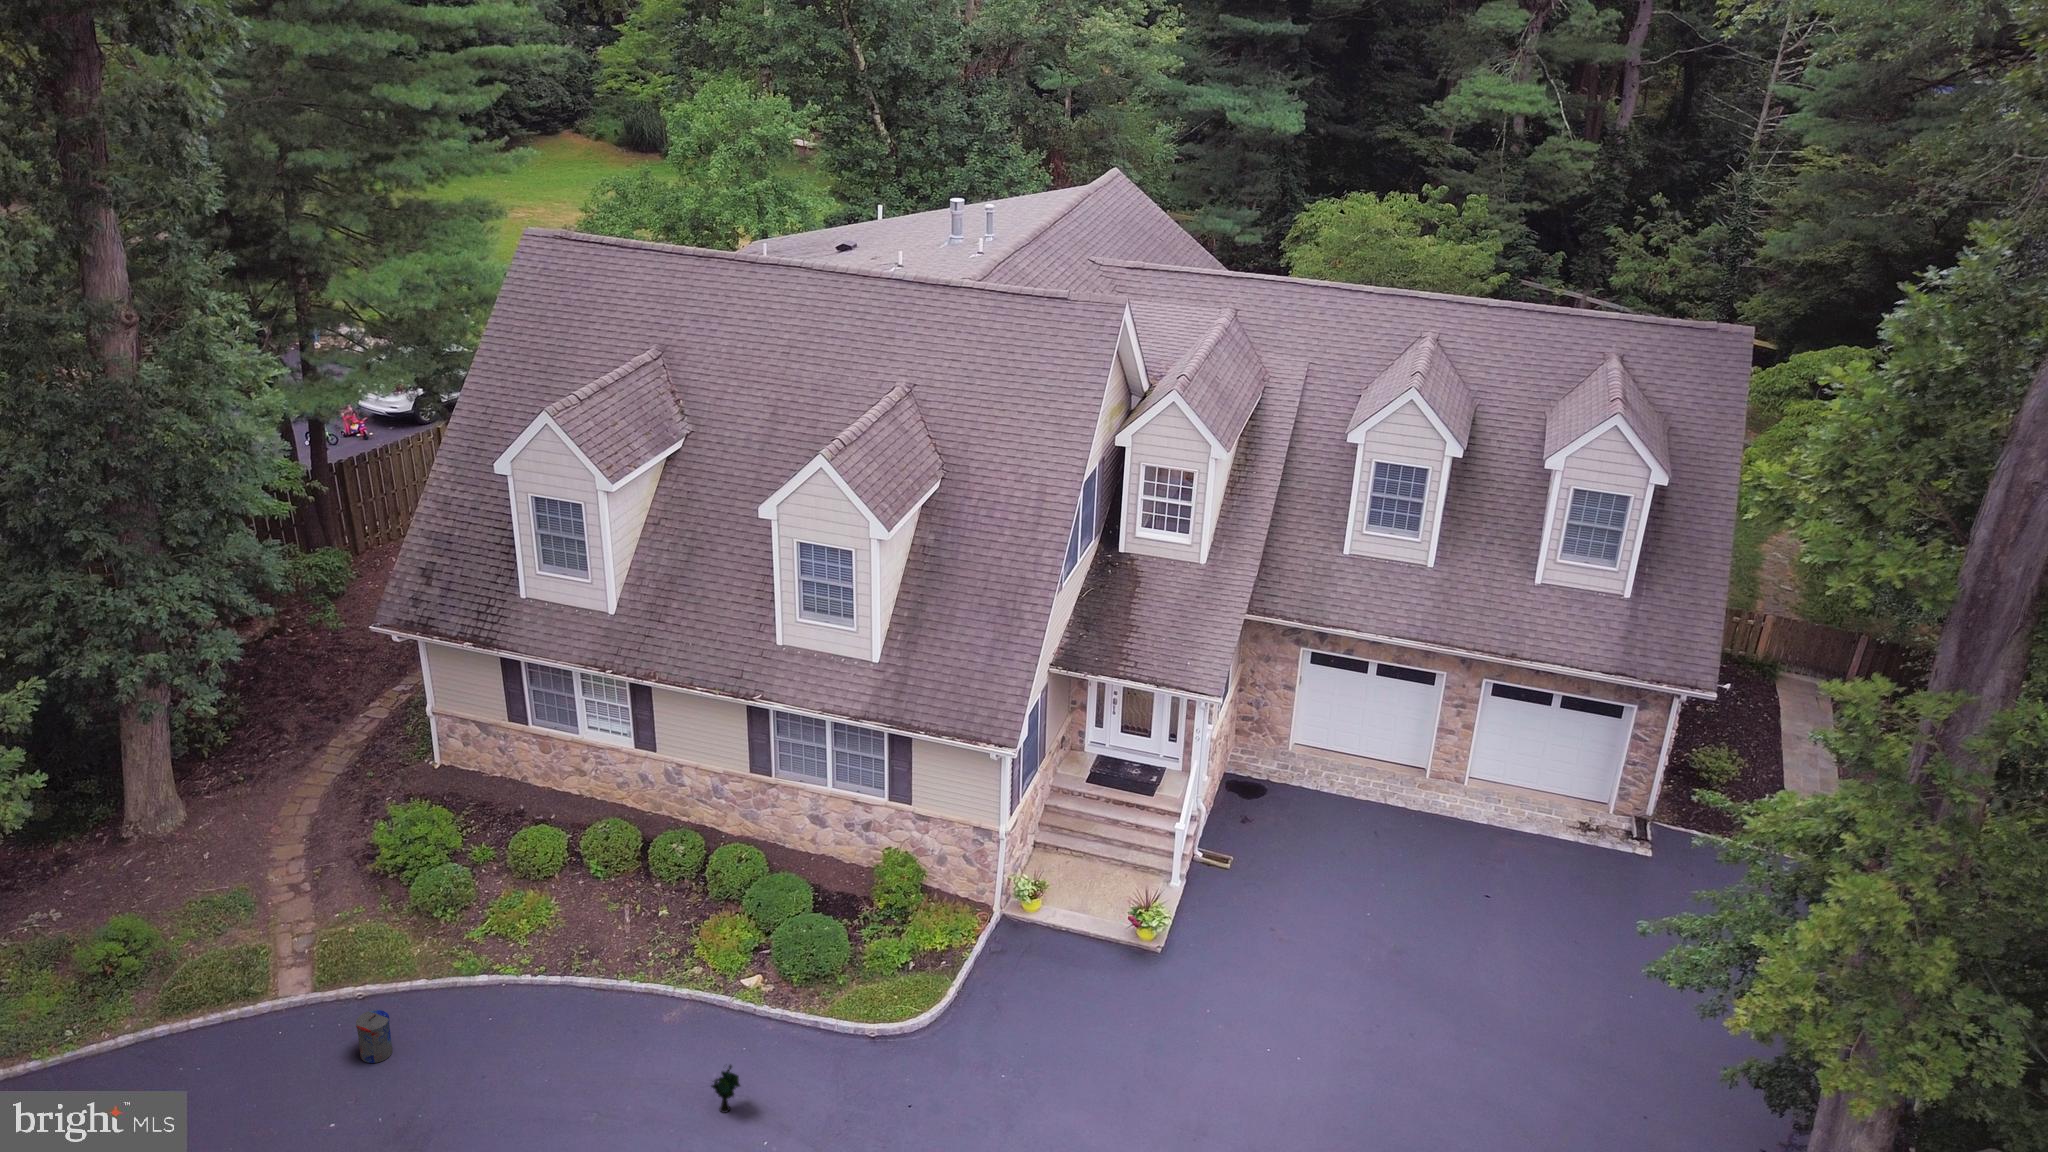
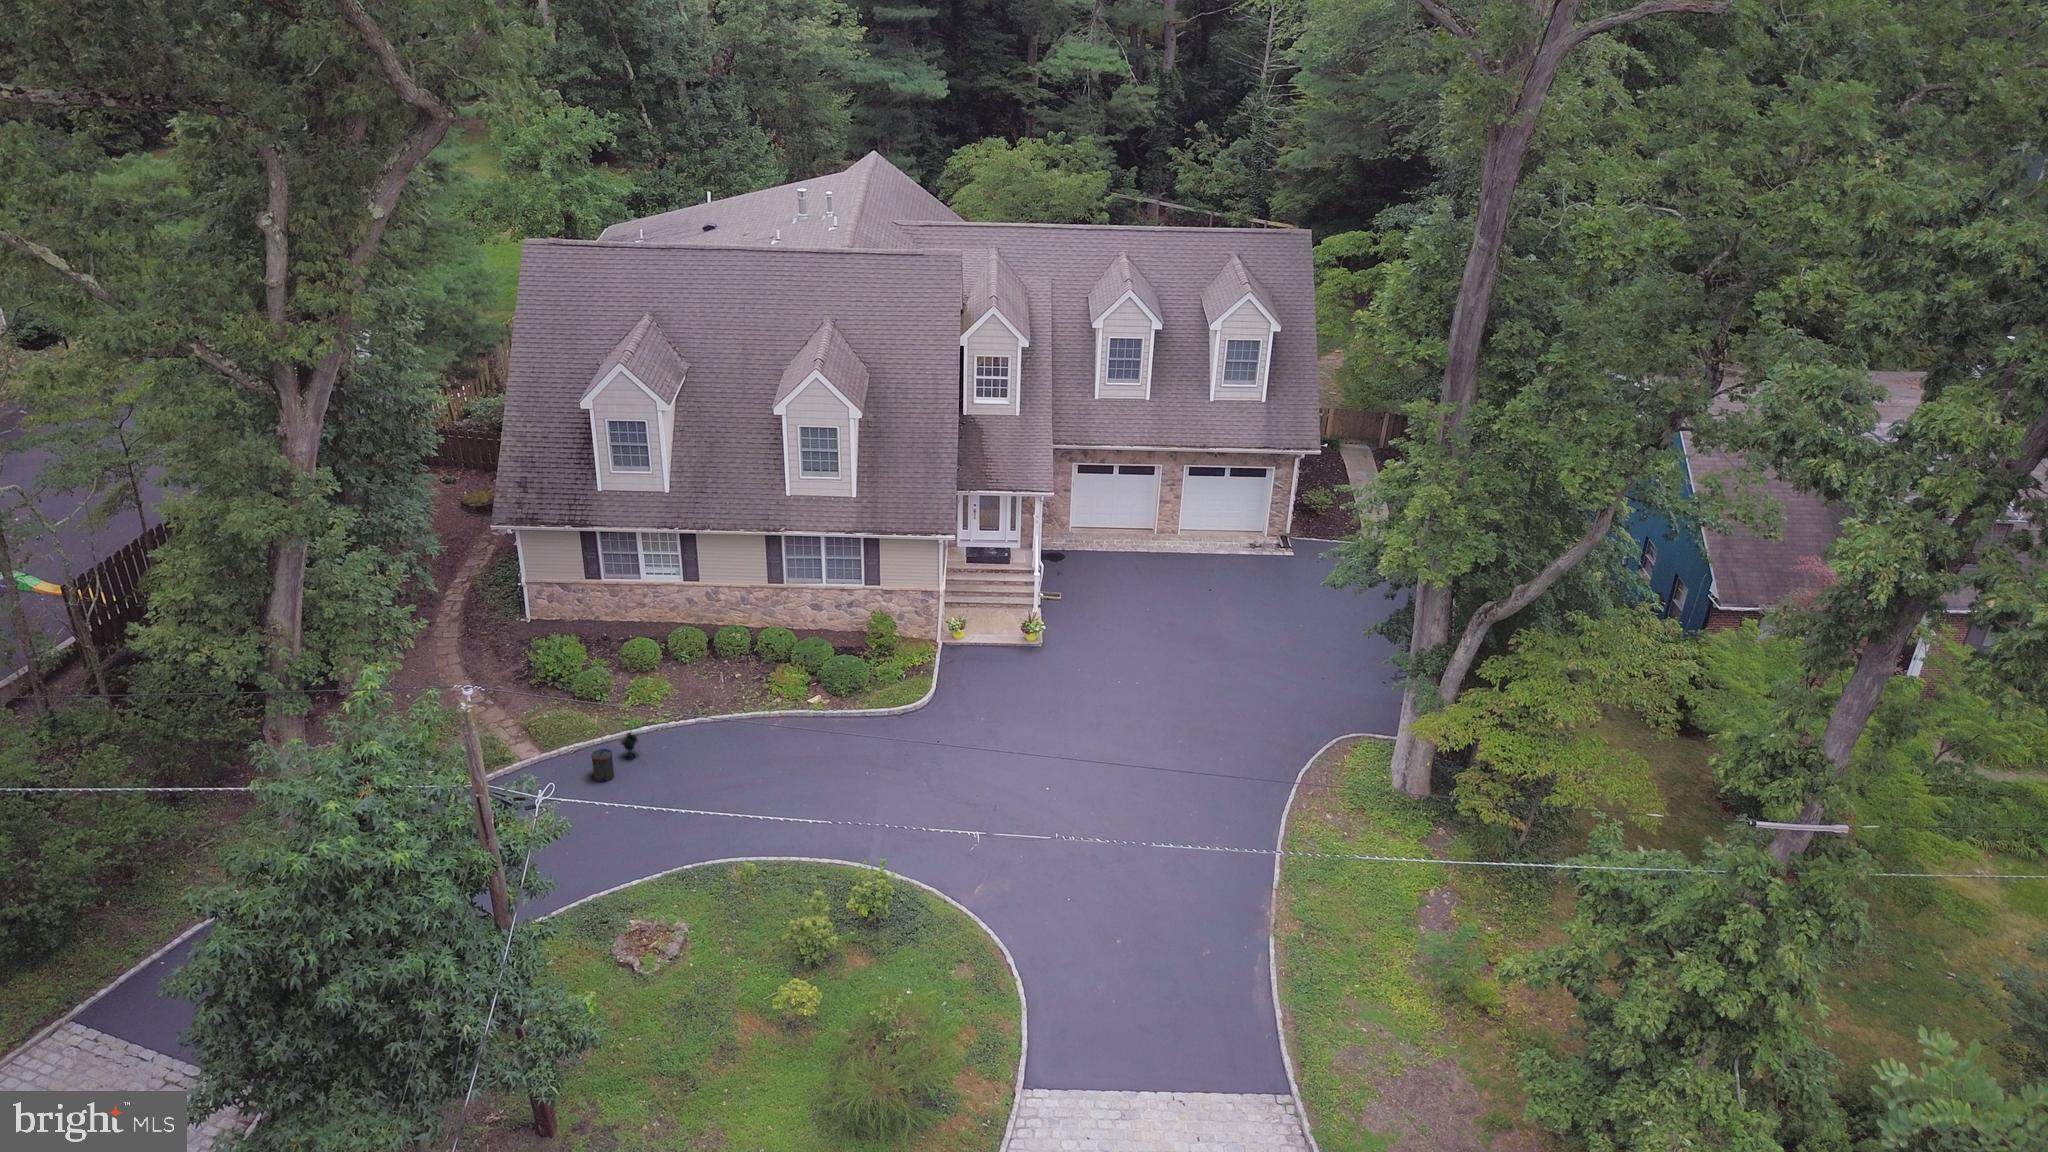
decorative plant: present [712,1065,740,1113] -> present [621,733,638,759]

